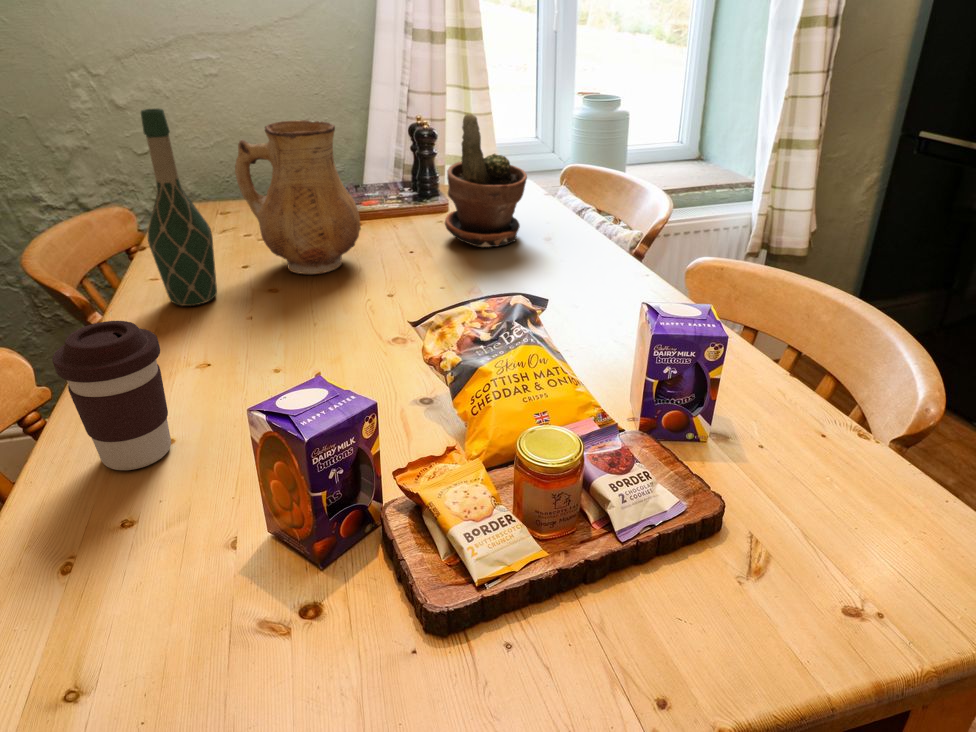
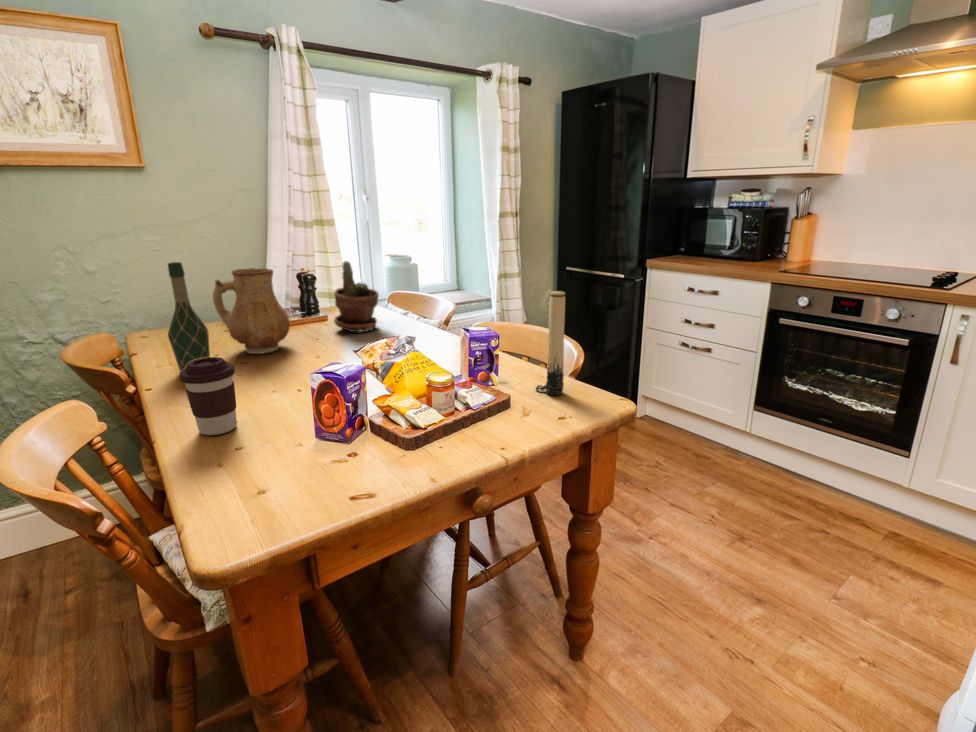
candle: none [796,257,934,508] -> present [536,291,565,395]

